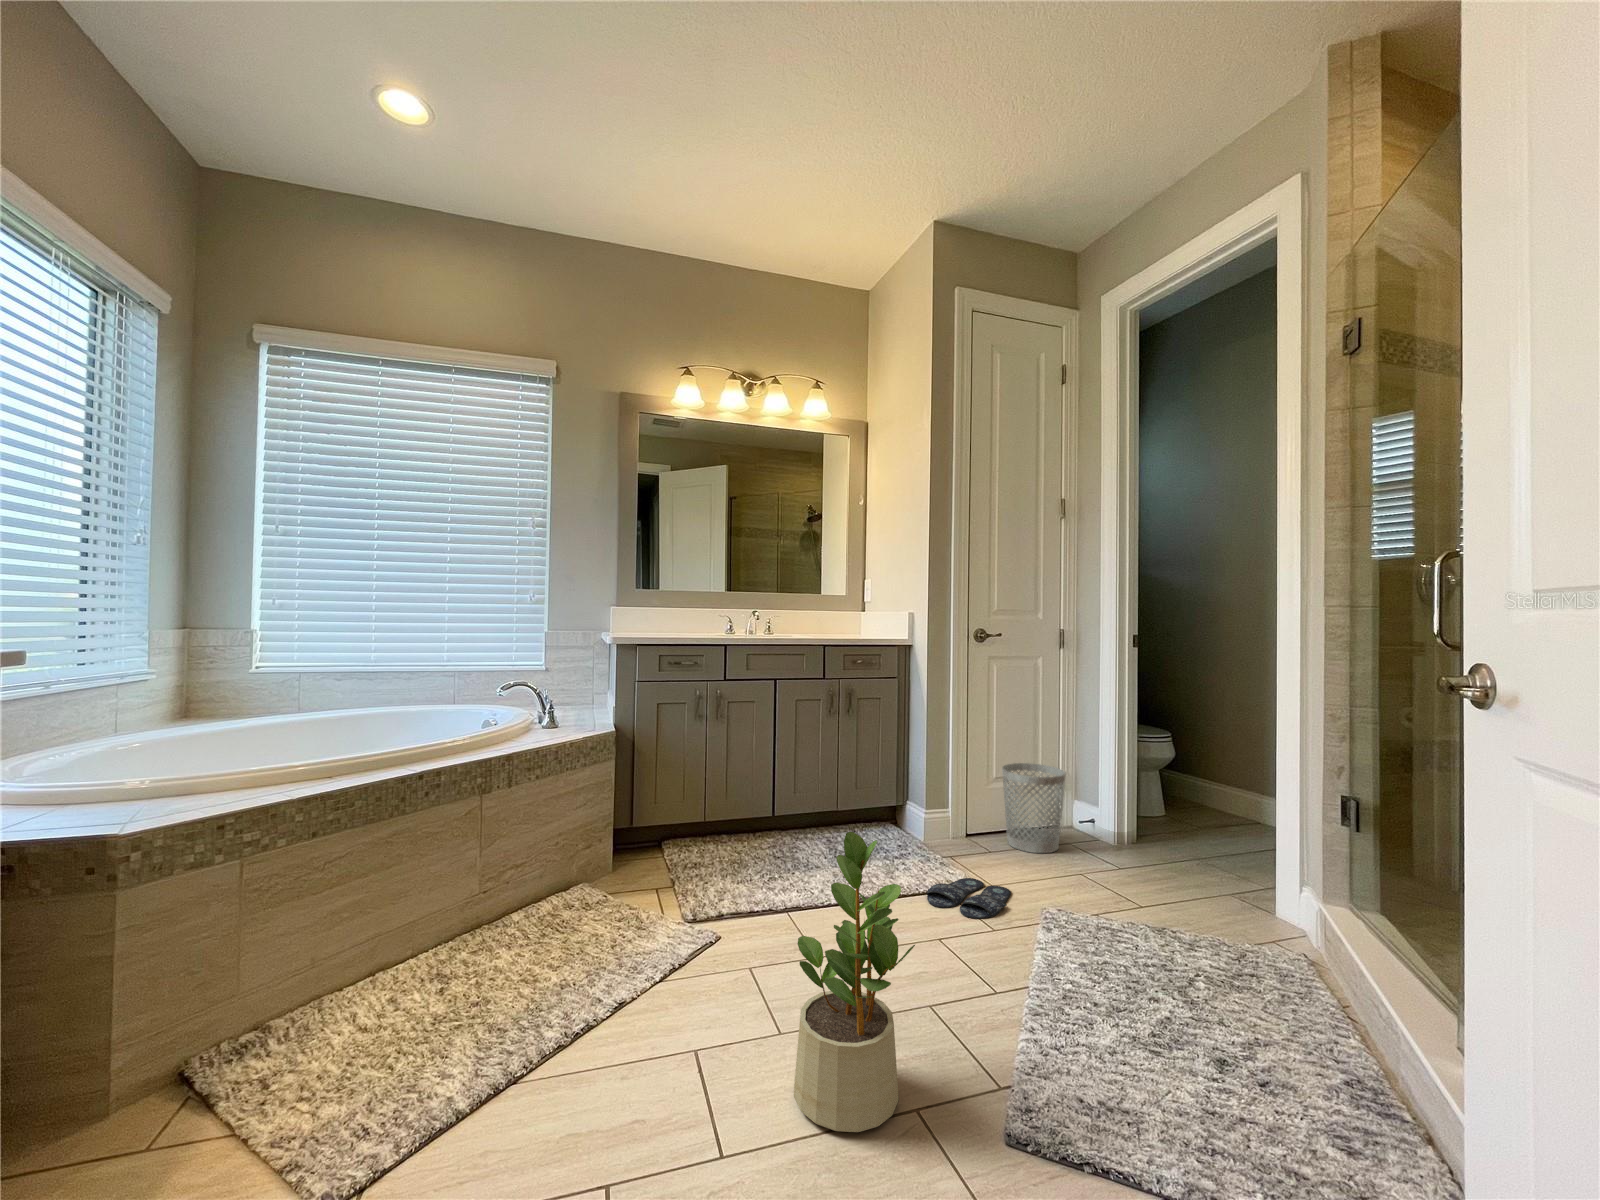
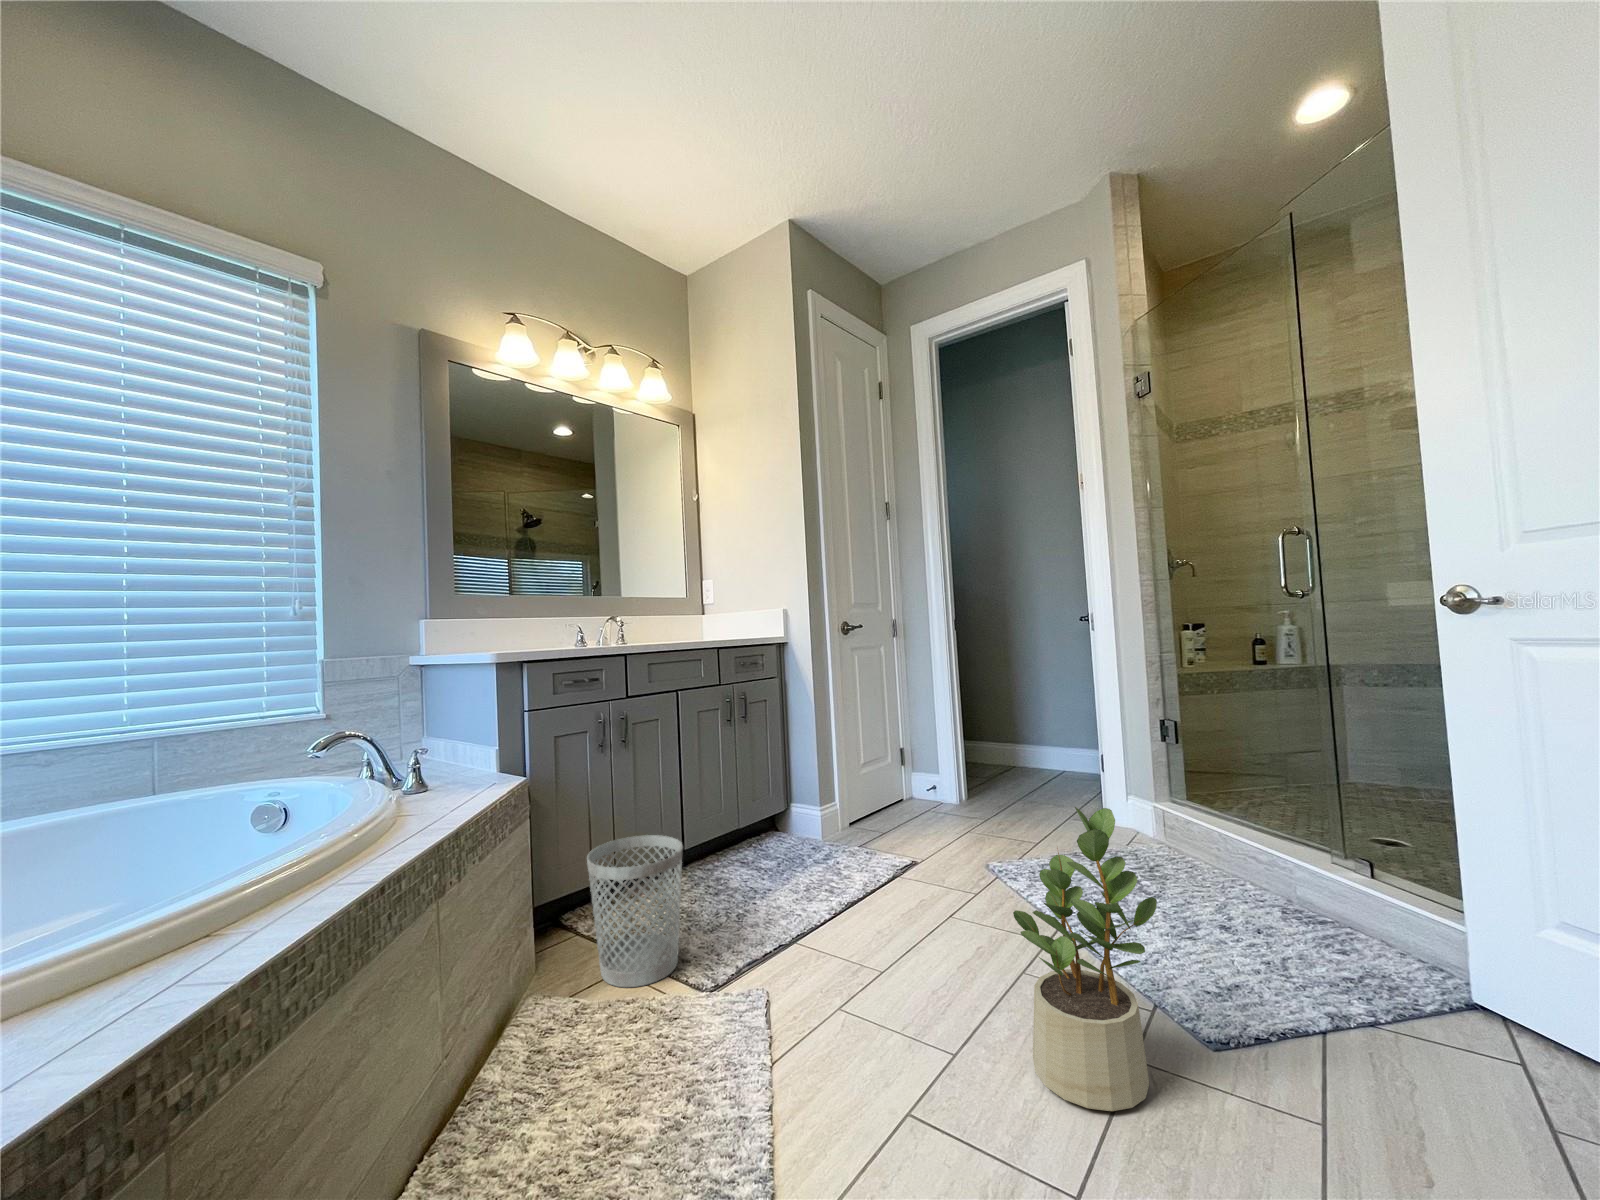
wastebasket: present [1002,763,1066,853] -> present [587,835,683,987]
slippers: present [927,878,1011,919] -> none [891,857,965,890]

